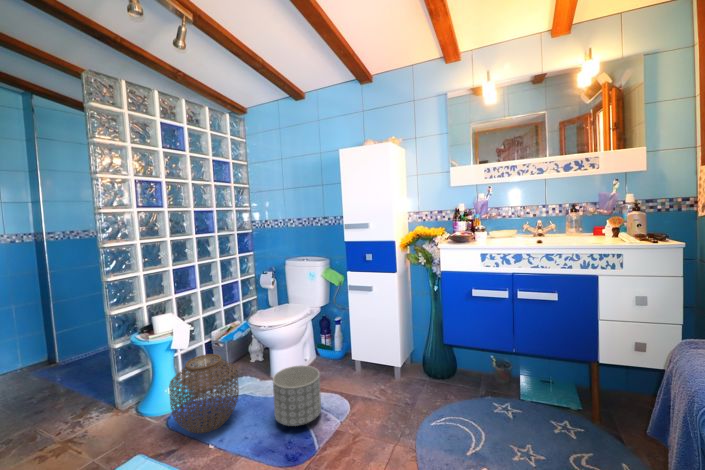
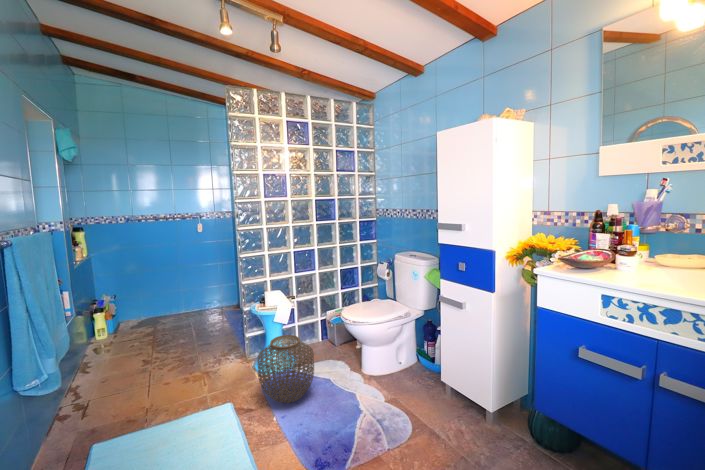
planter: present [273,365,321,426] -> none [328,369,376,433]

